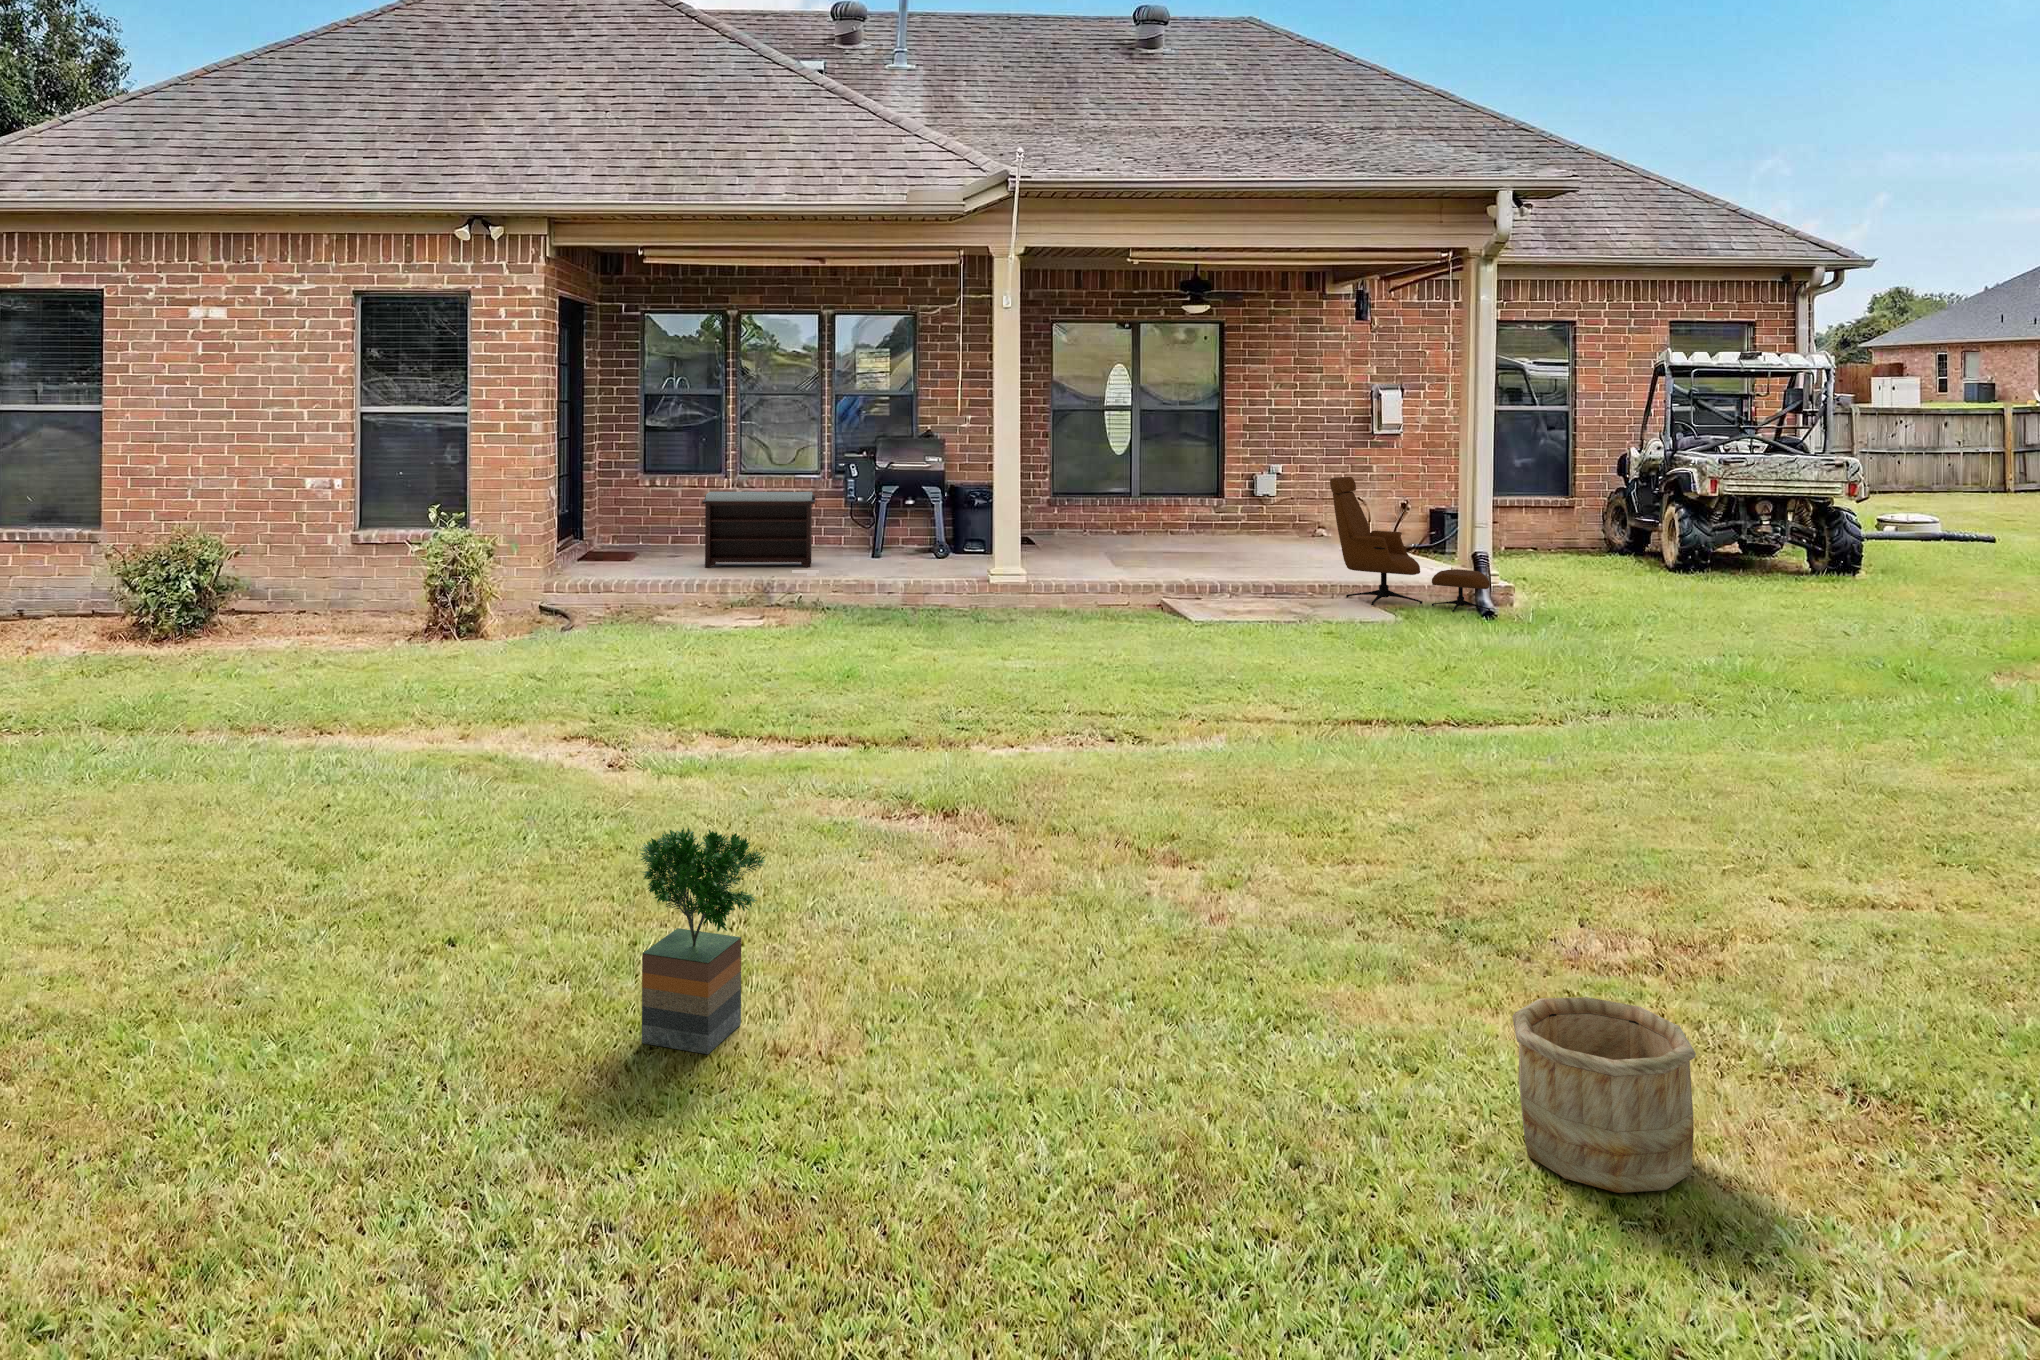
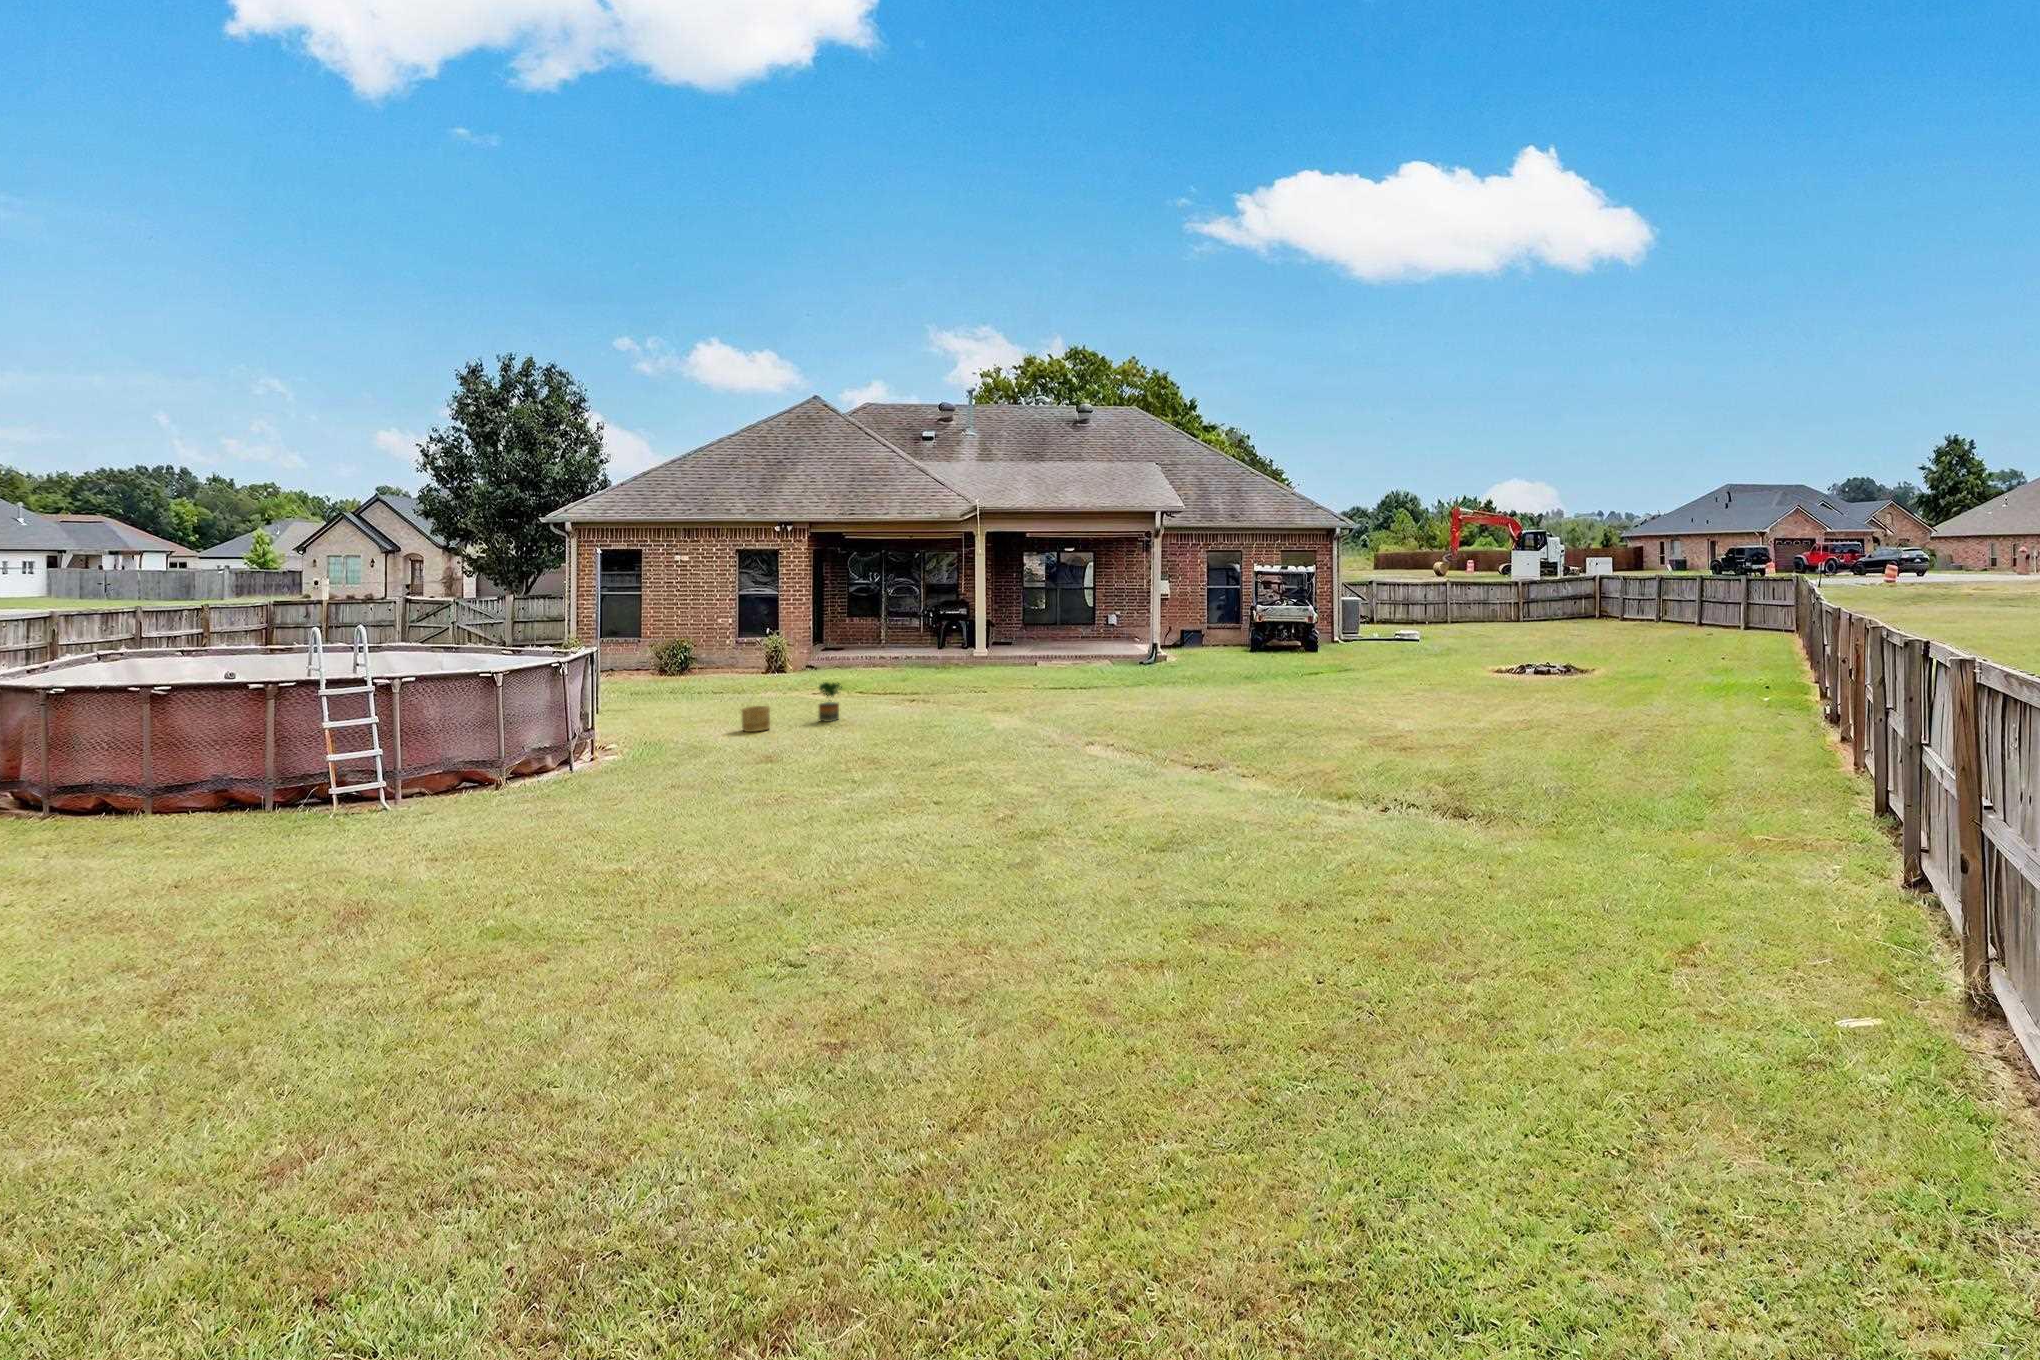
lounge chair: present [1330,477,1490,612] -> none [1107,615,1159,663]
bench: present [702,492,815,568] -> none [876,624,924,655]
wooden bucket: present [1512,997,1696,1193] -> present [741,706,770,732]

